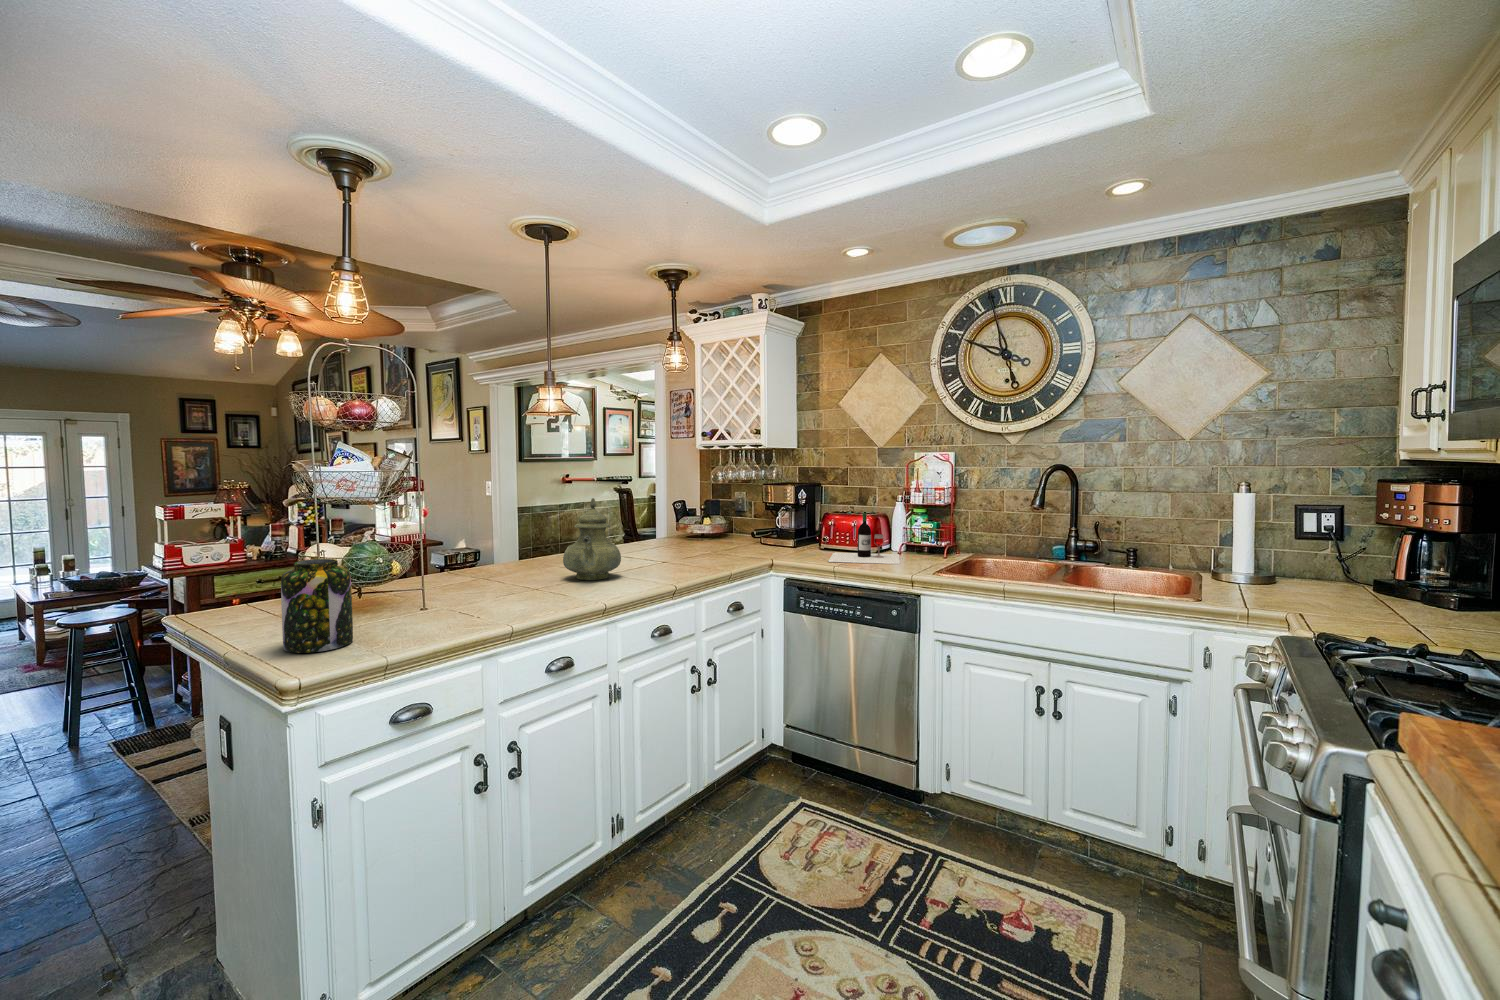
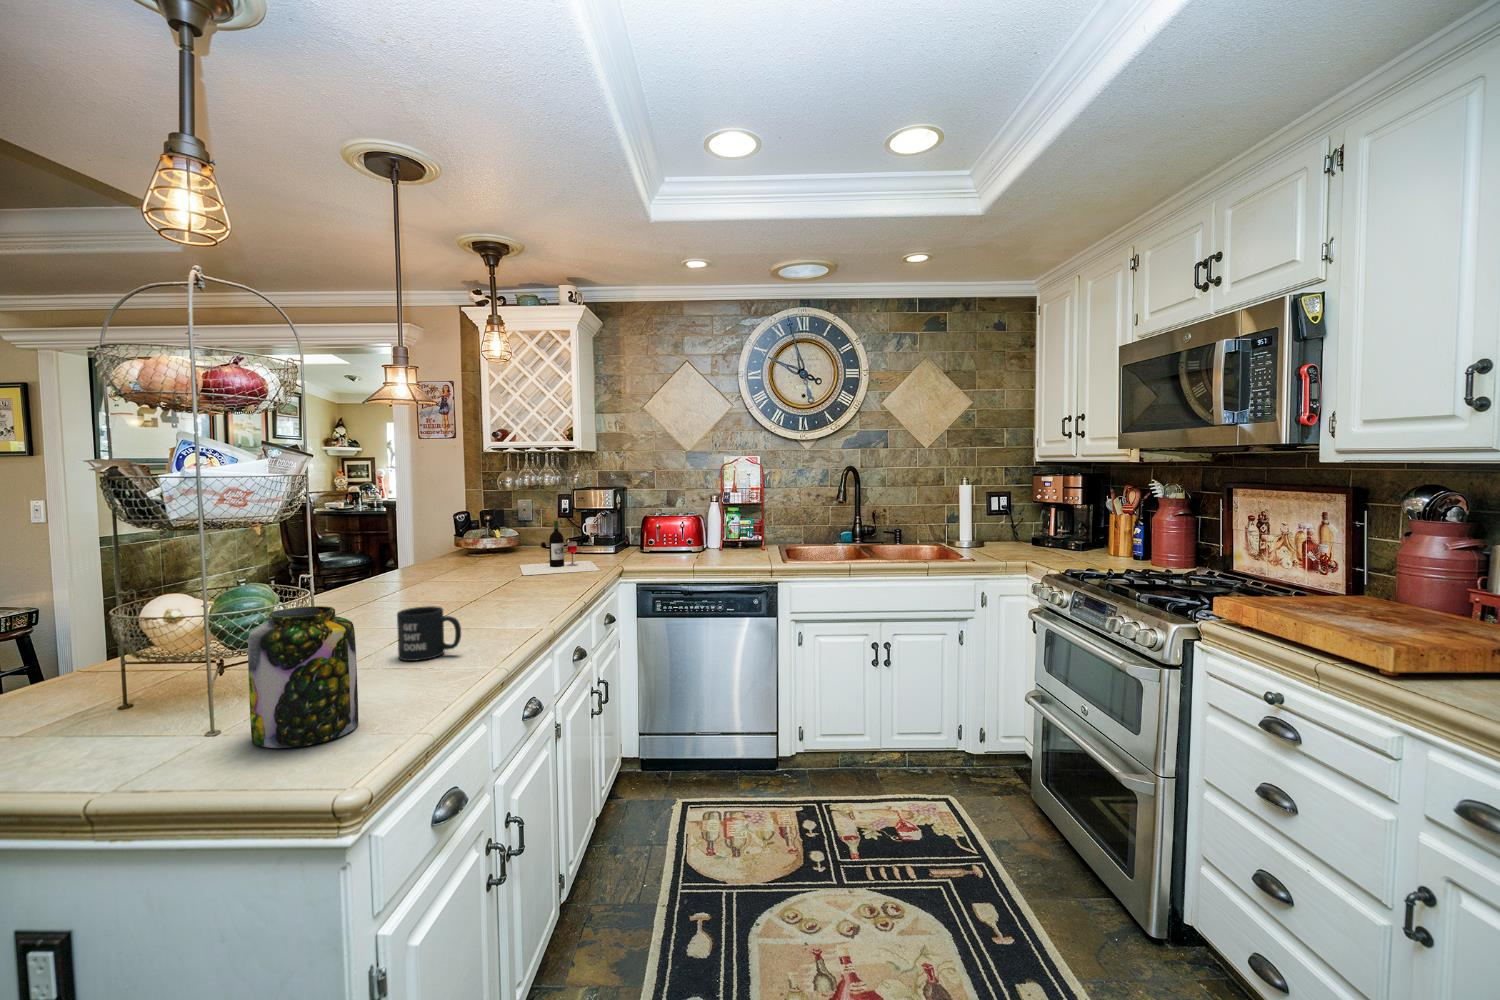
teapot: present [563,498,621,580] -> none [426,509,501,608]
wine bottle: present [828,513,900,564] -> present [520,521,600,575]
mug: none [462,572,499,612] -> present [397,606,461,661]

